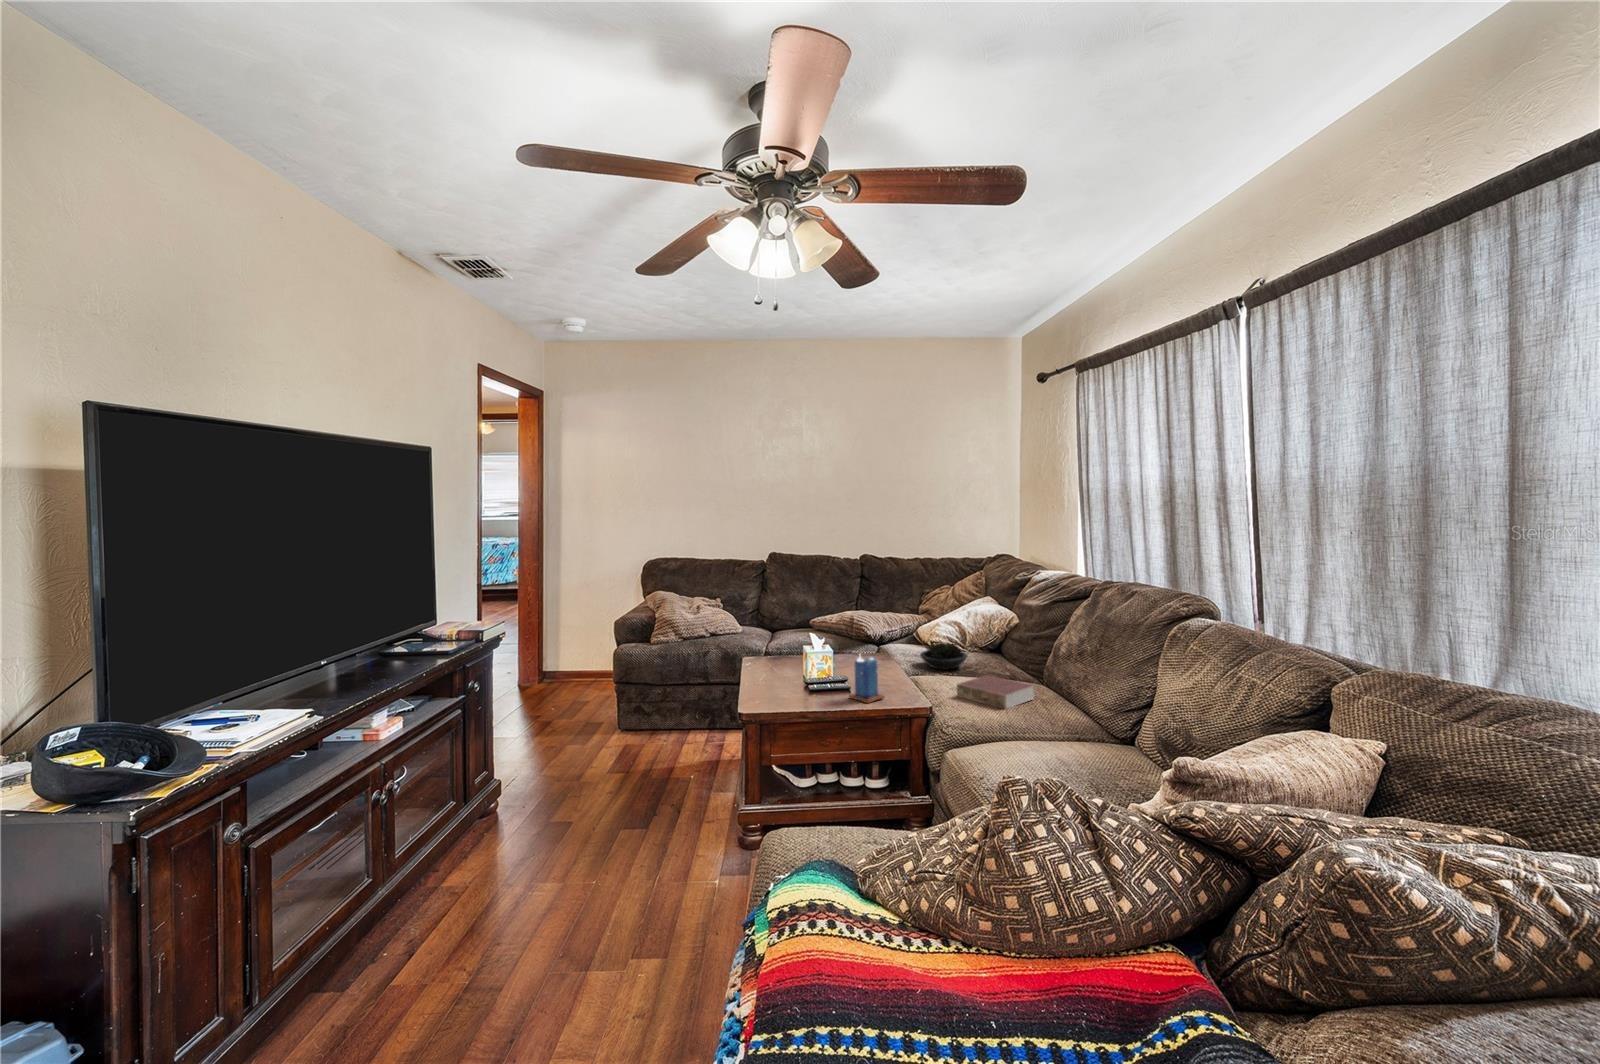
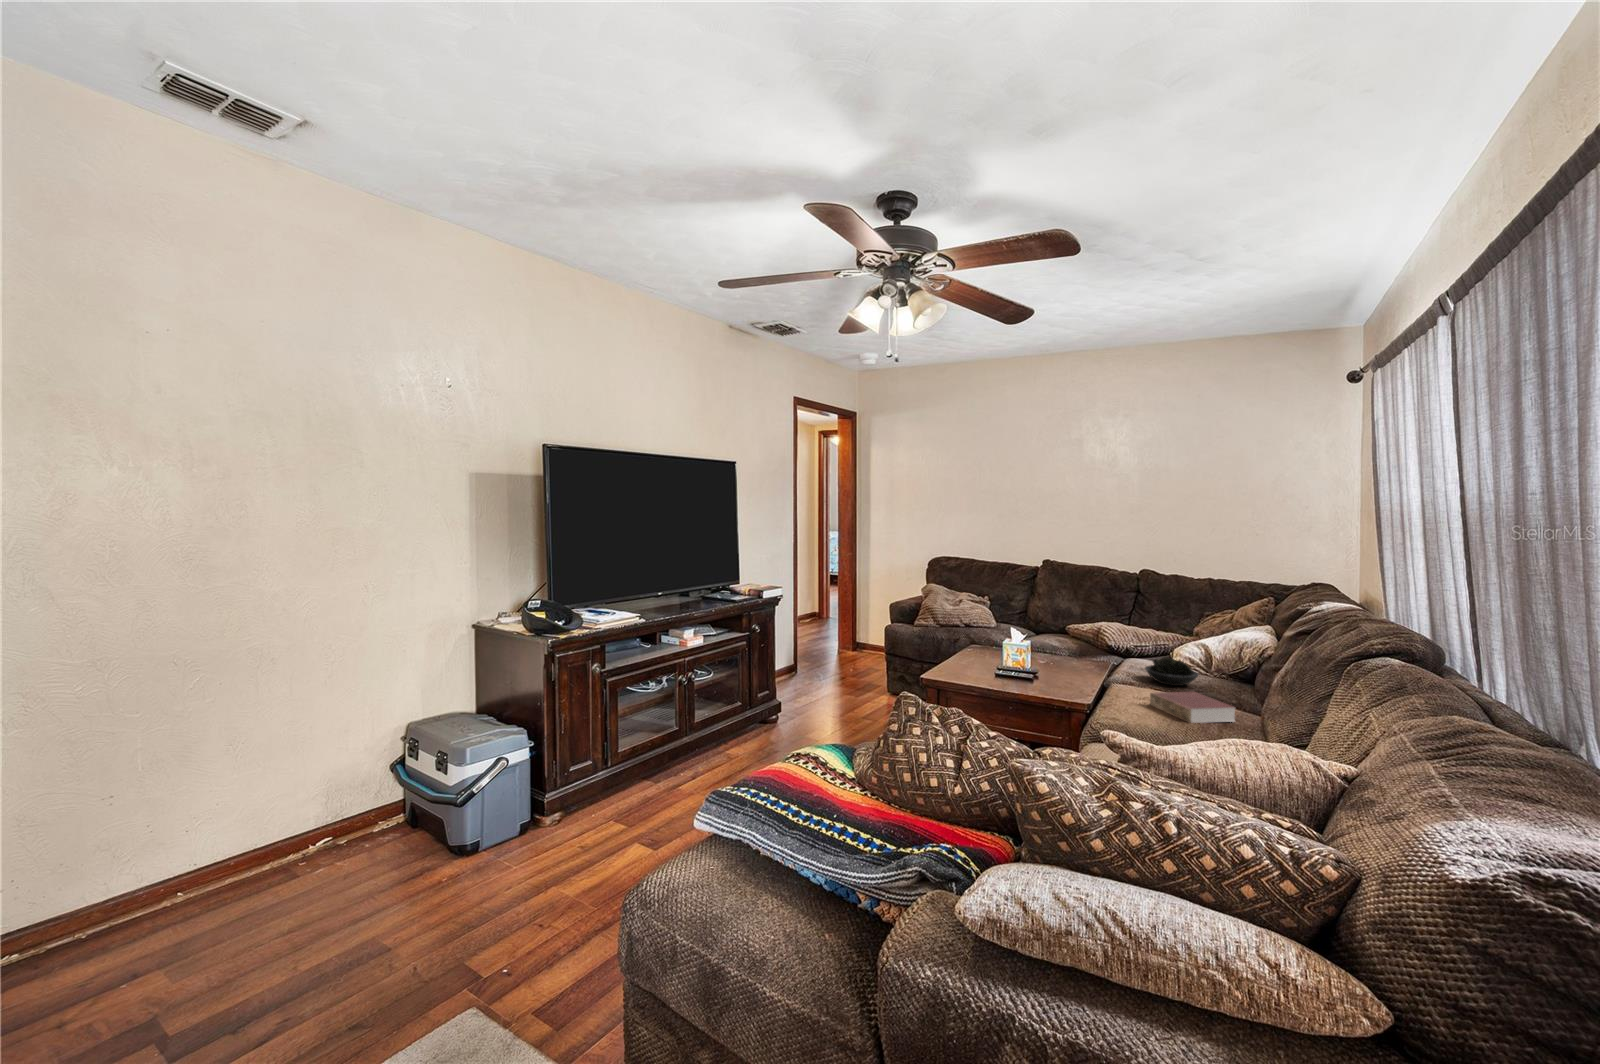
candle: present [849,655,885,703] -> none [1037,647,1071,693]

